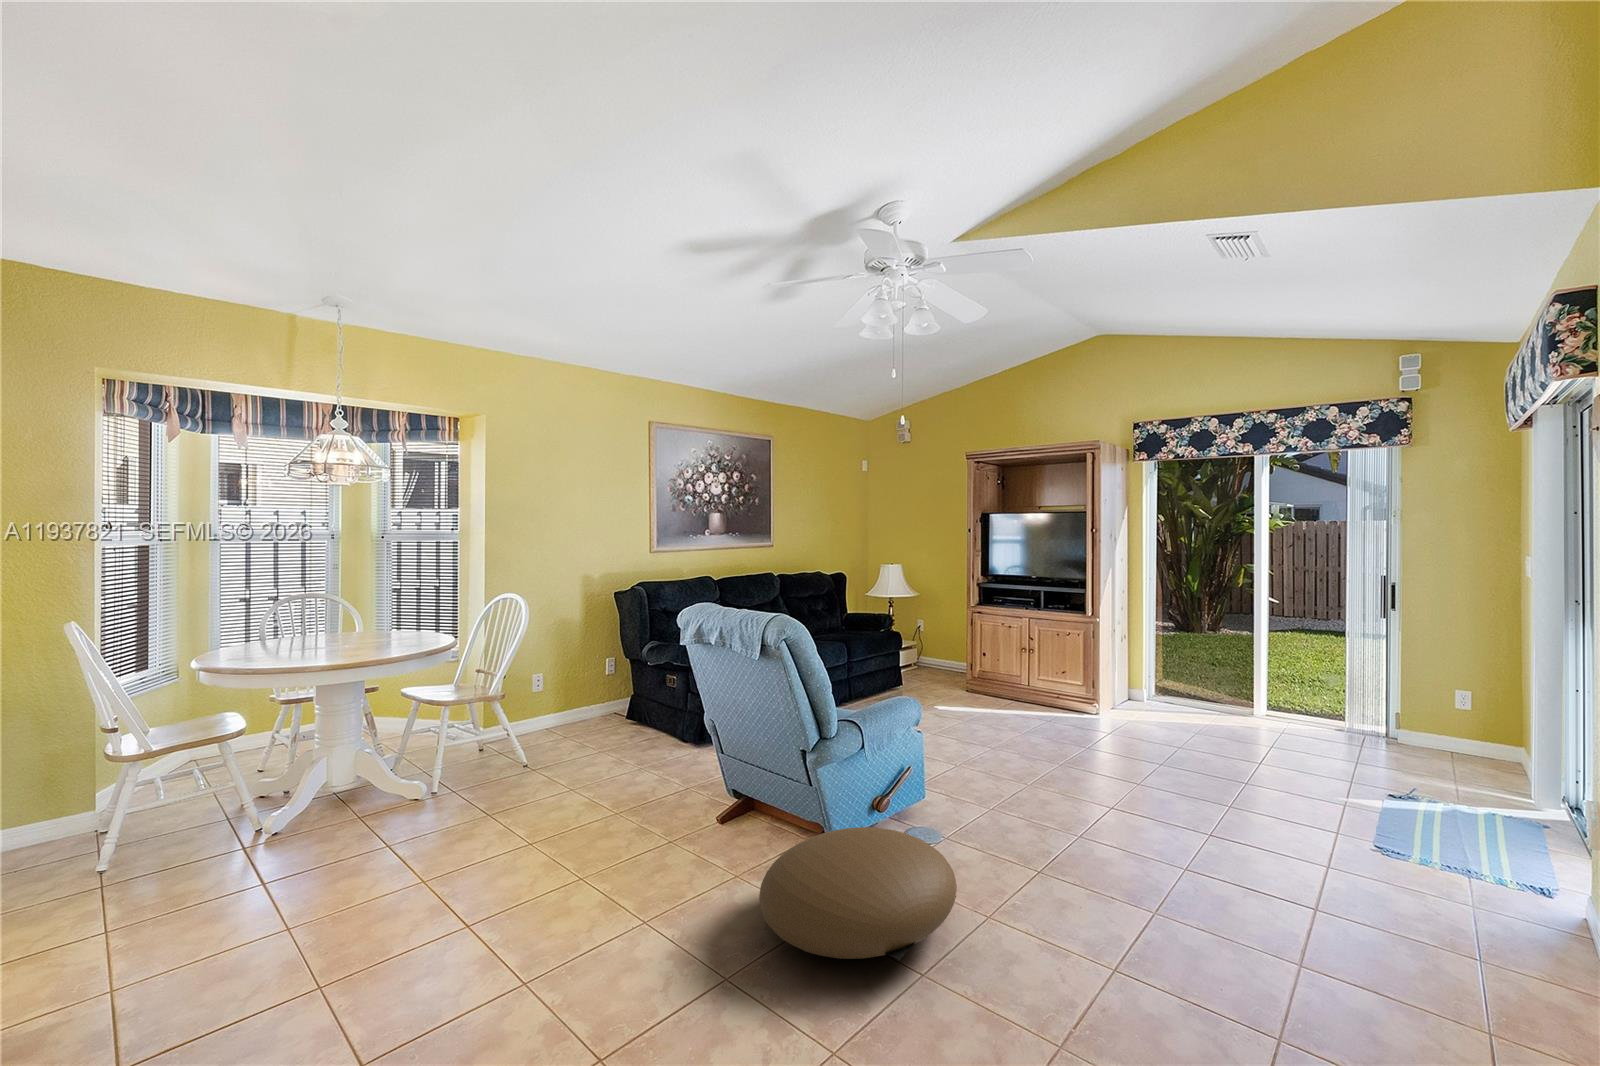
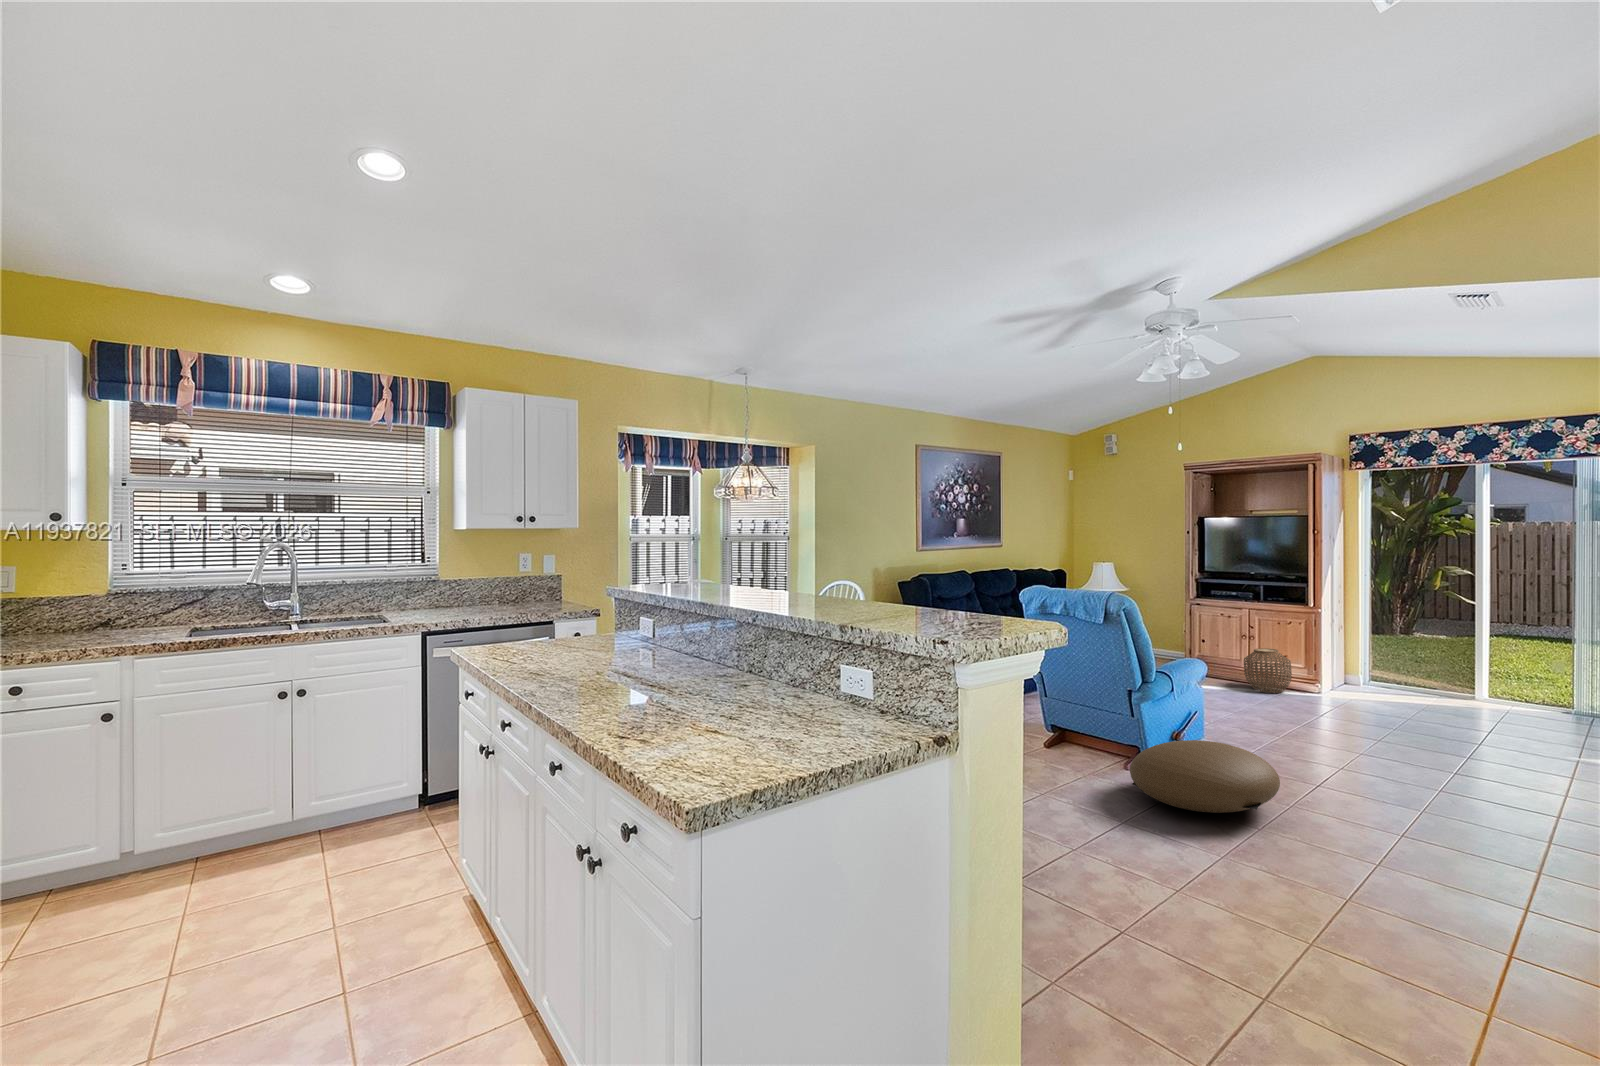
woven basket: none [1018,664,1067,716] -> present [1244,648,1292,693]

